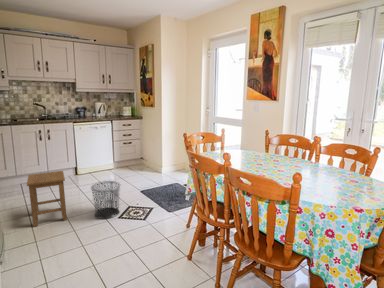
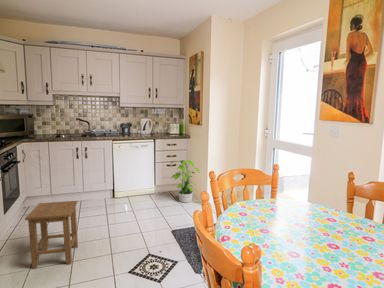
potted plant: none [129,135,155,173] -> present [171,160,200,203]
waste bin: present [91,181,120,219] -> none [99,219,136,270]

